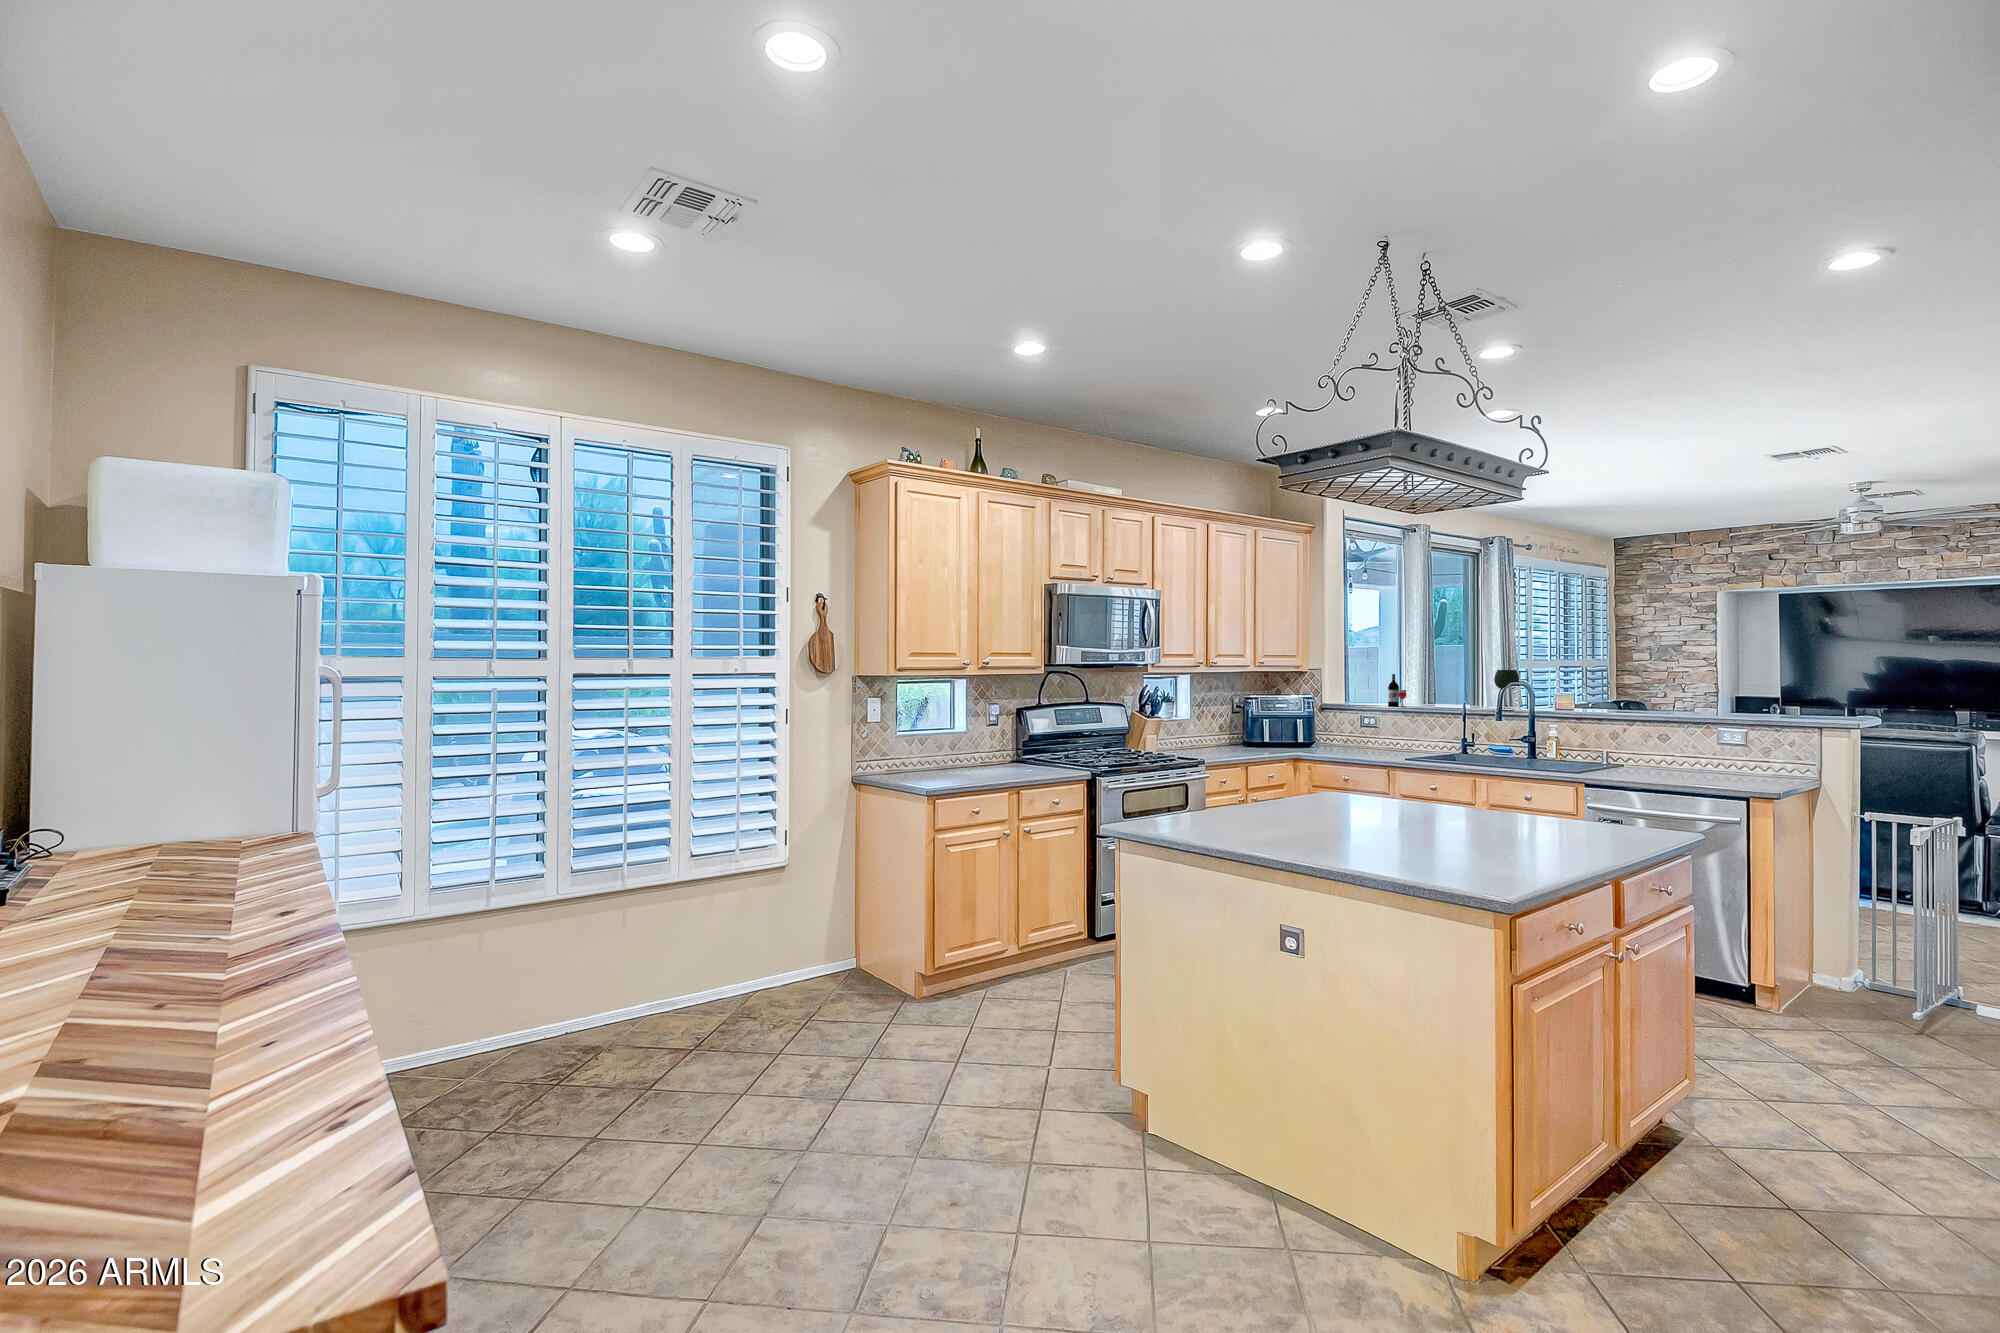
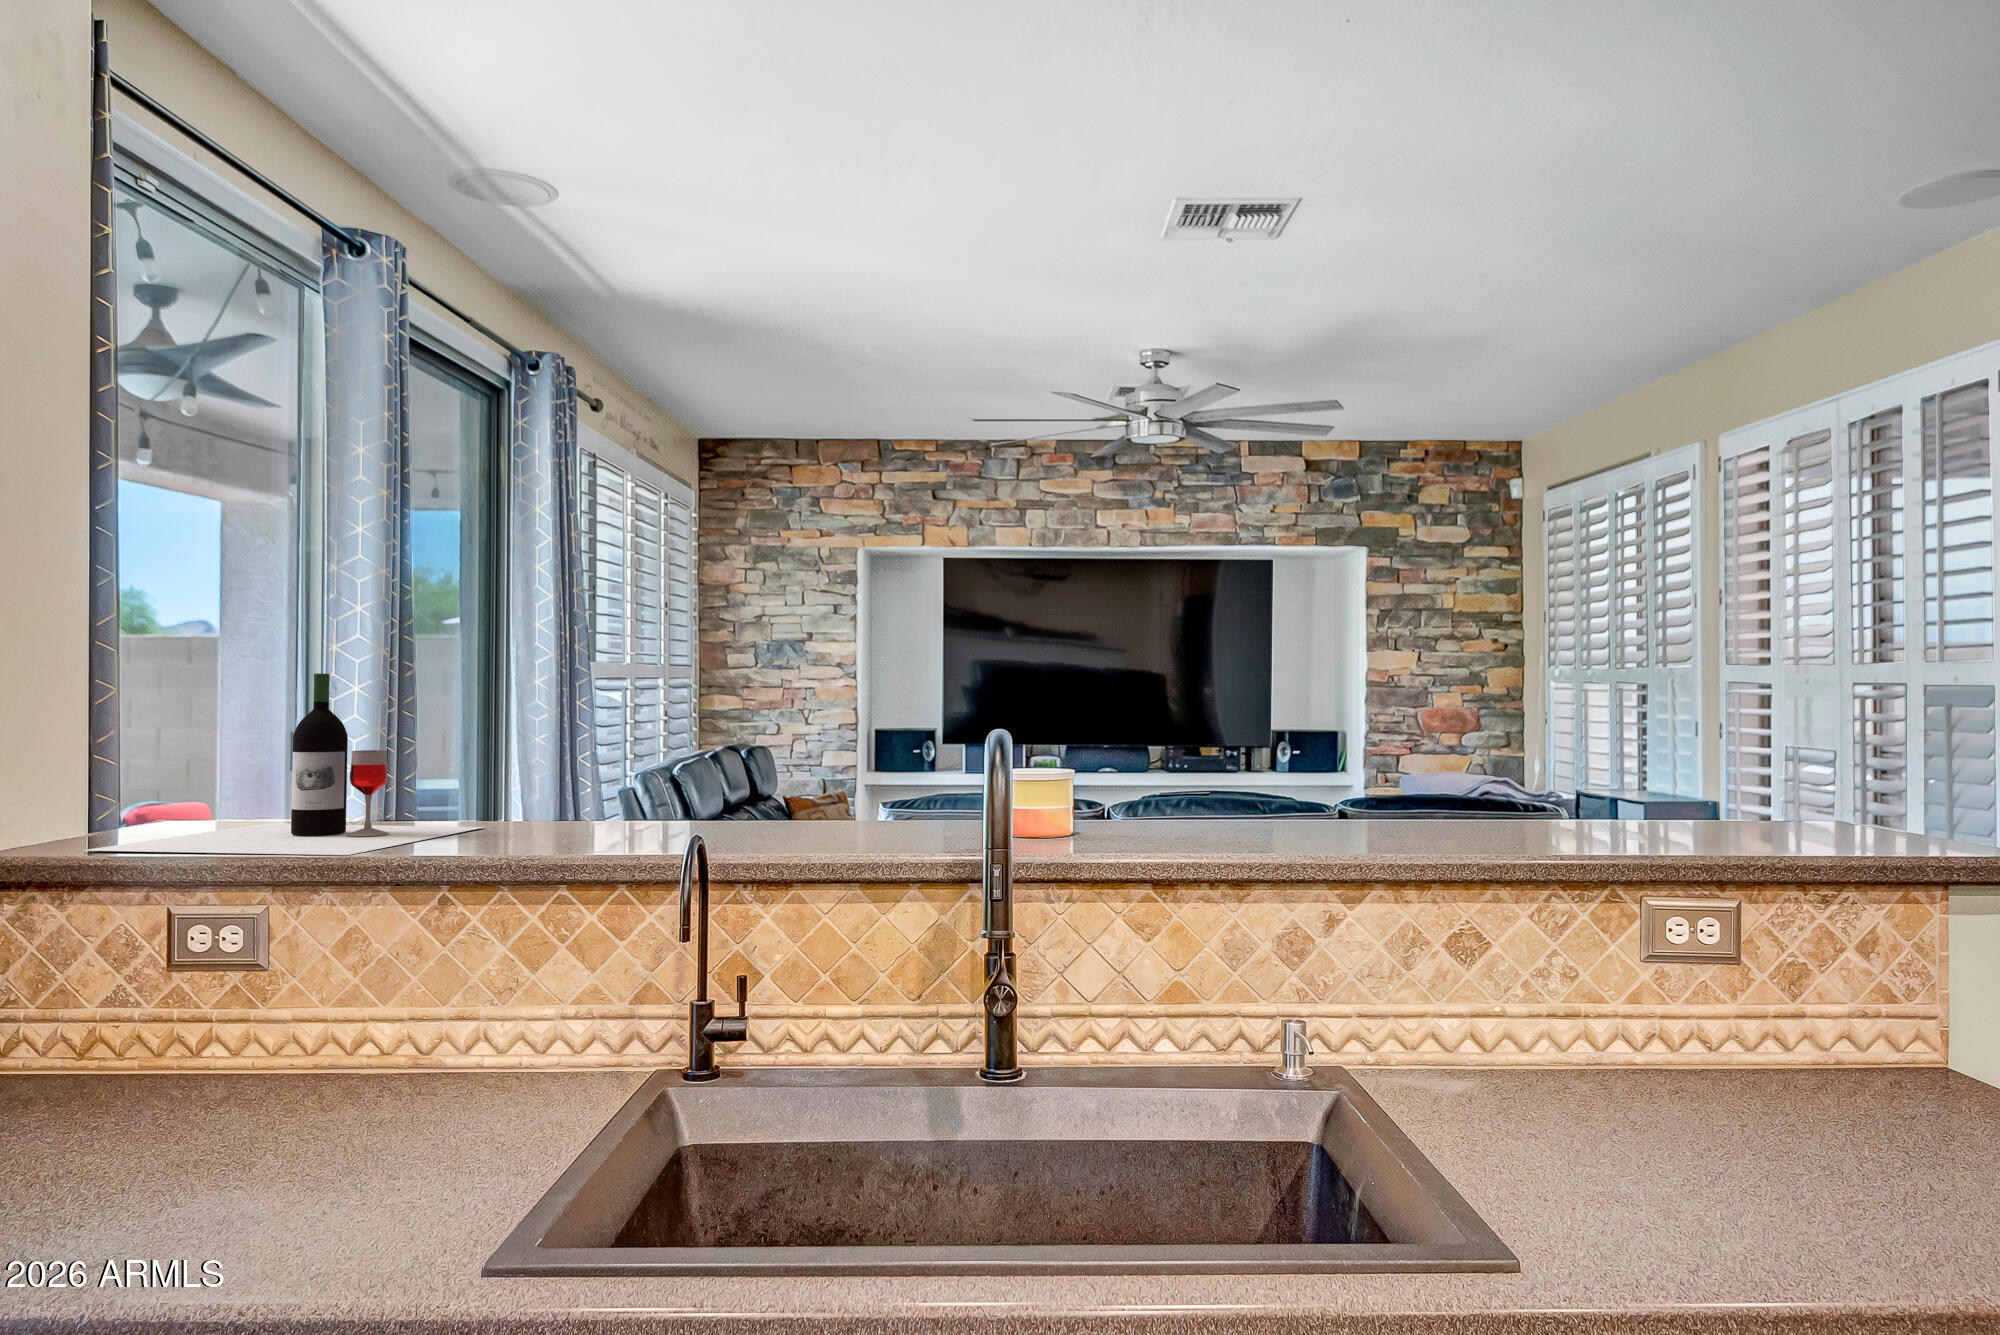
wine glass: present [1494,670,1519,711] -> none [811,652,908,835]

